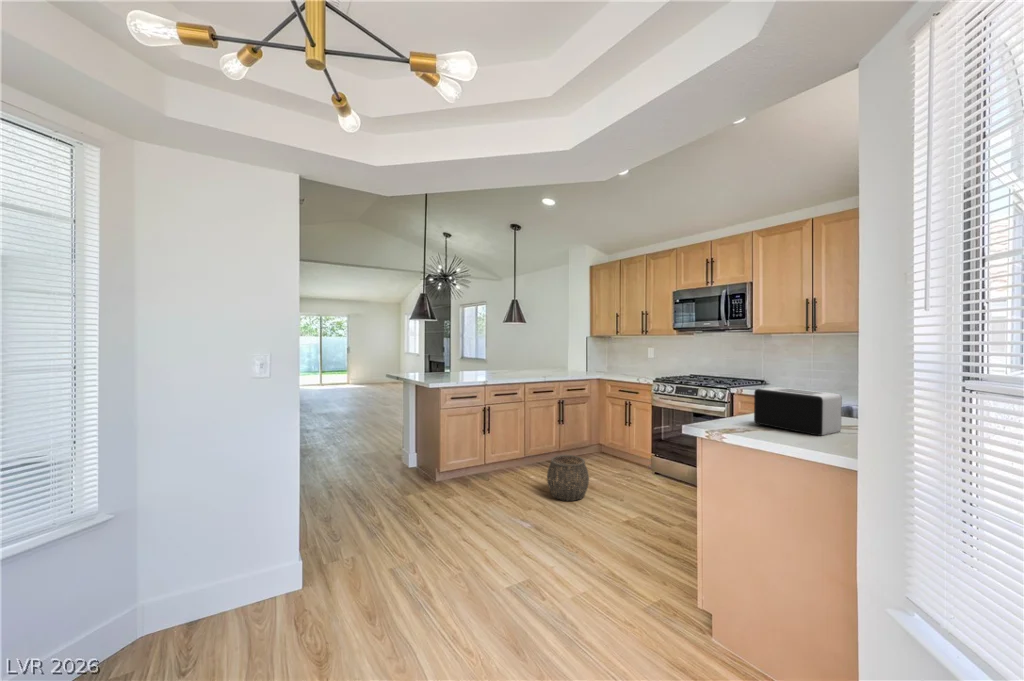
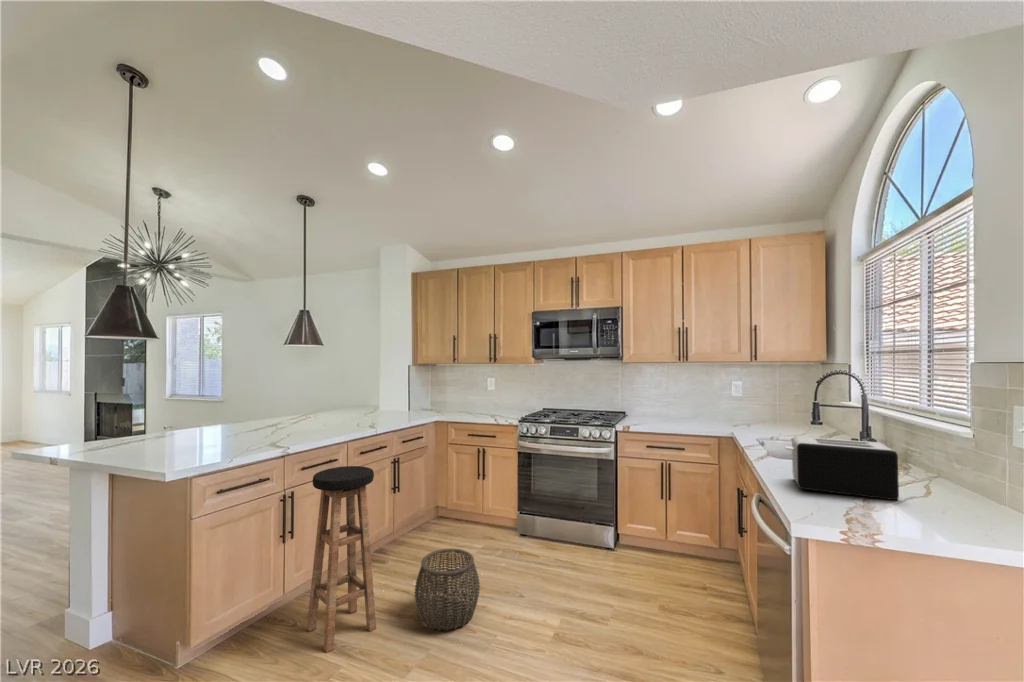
bar stool: none [493,395,526,492] -> present [307,466,376,653]

